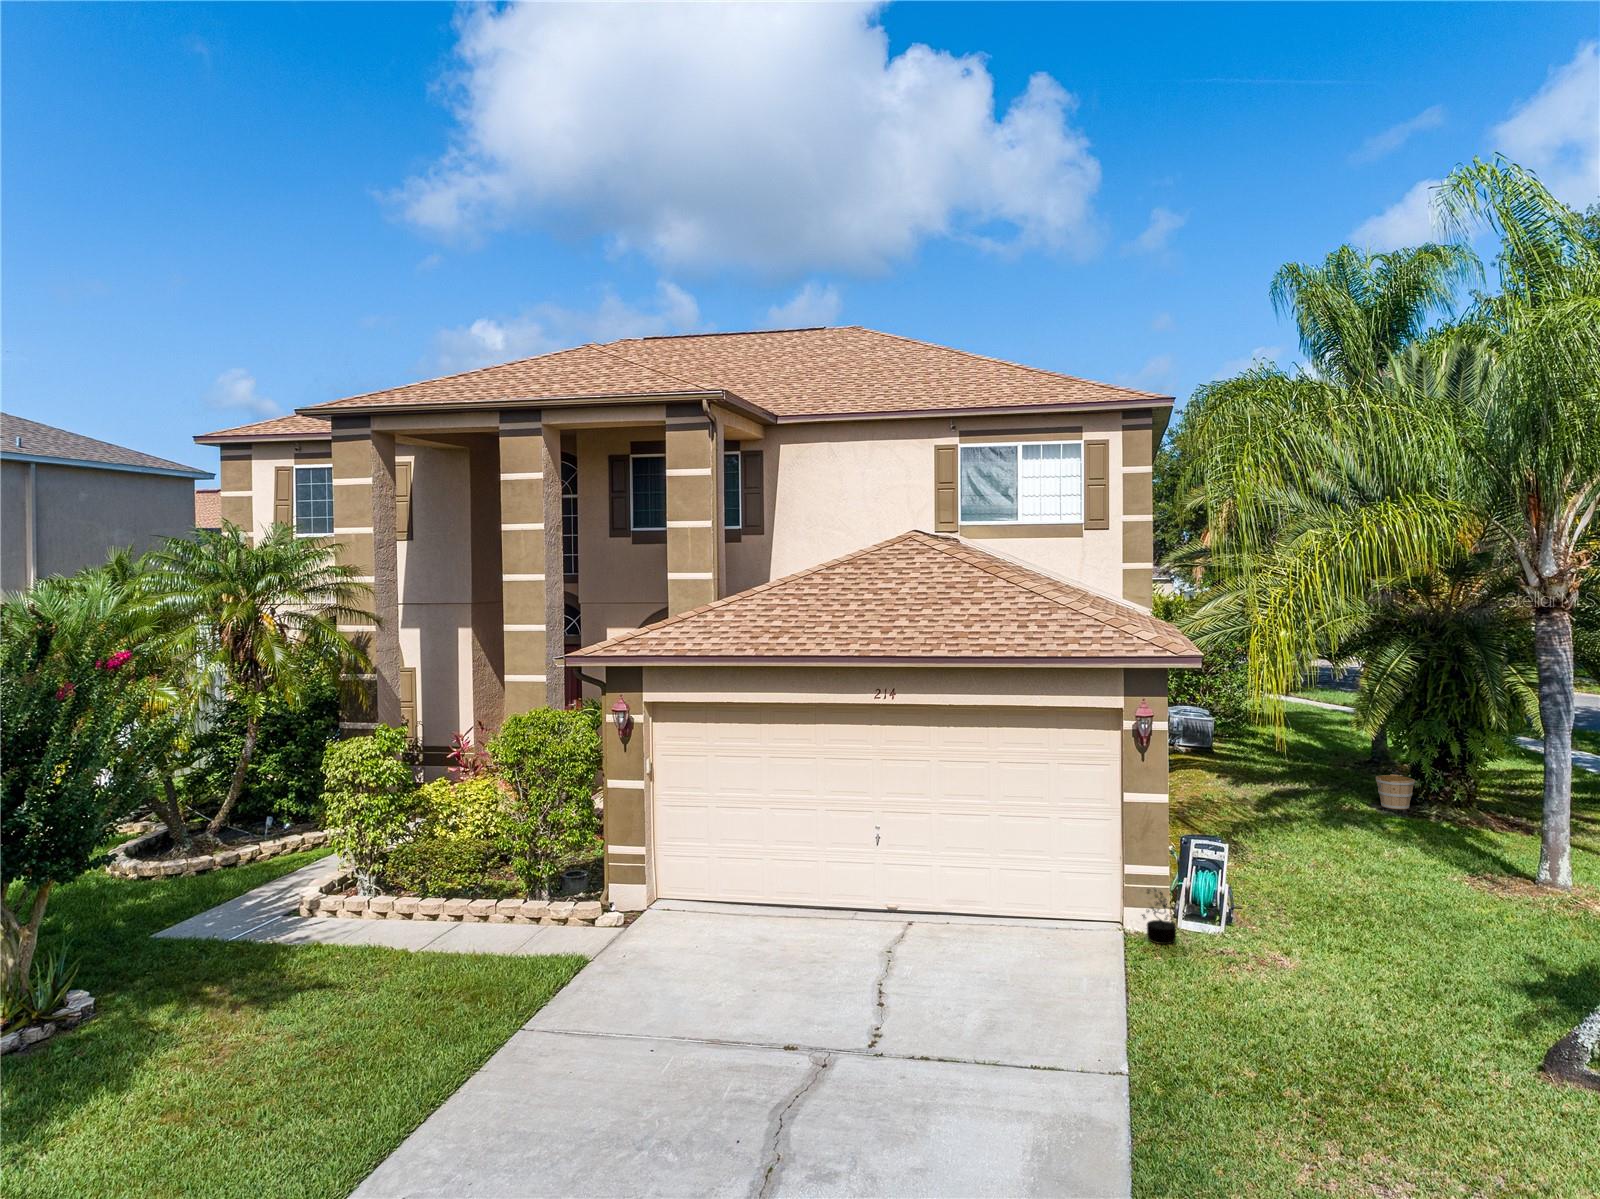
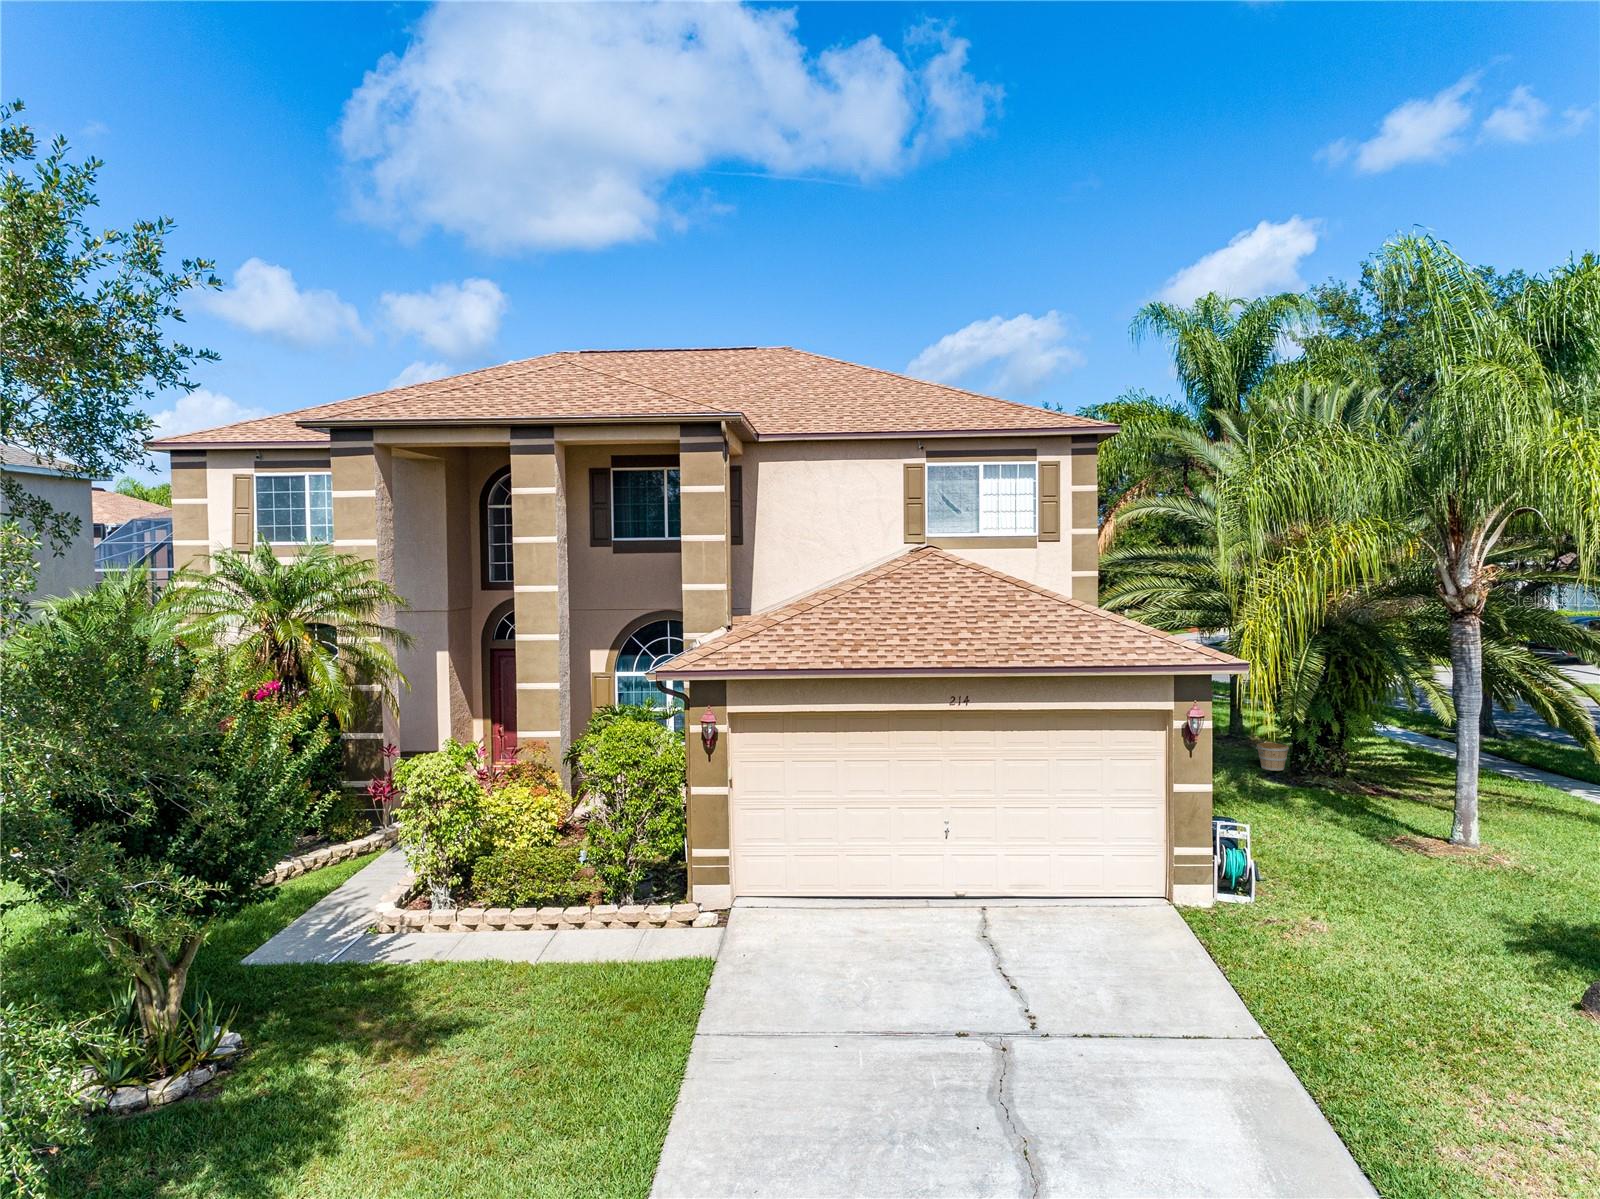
decorative plant: present [1142,889,1177,944] -> none [1191,867,1226,917]

